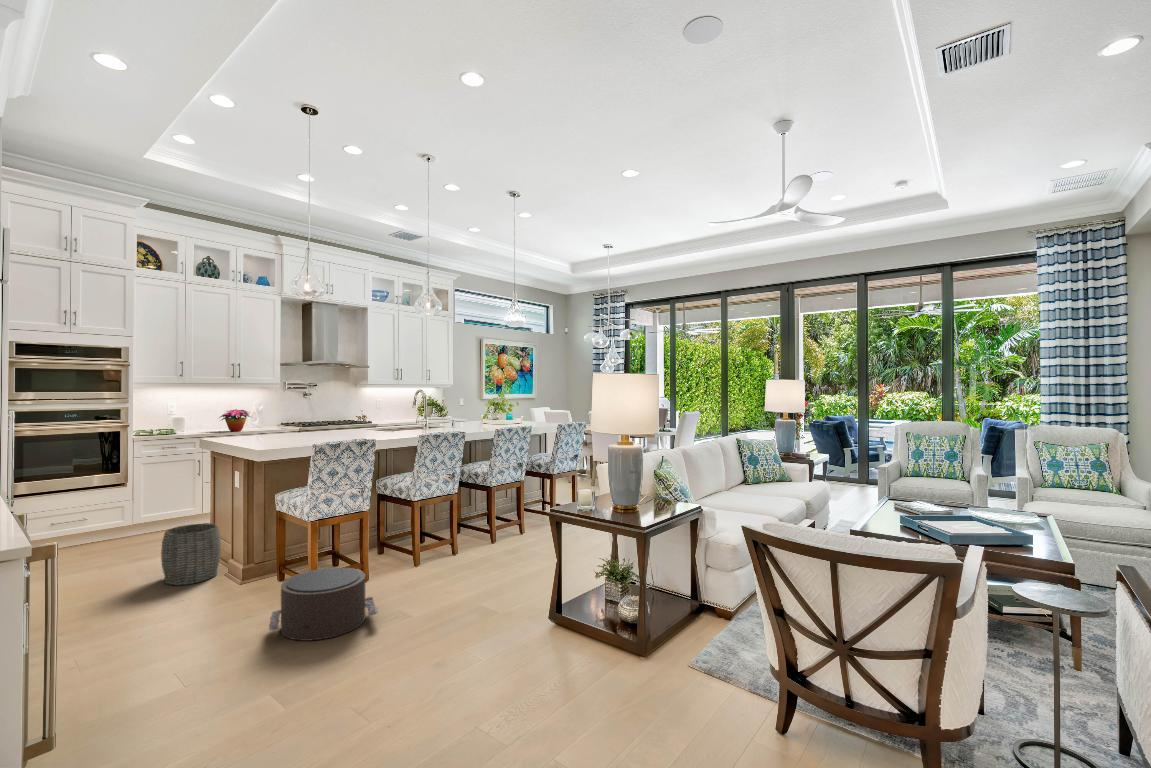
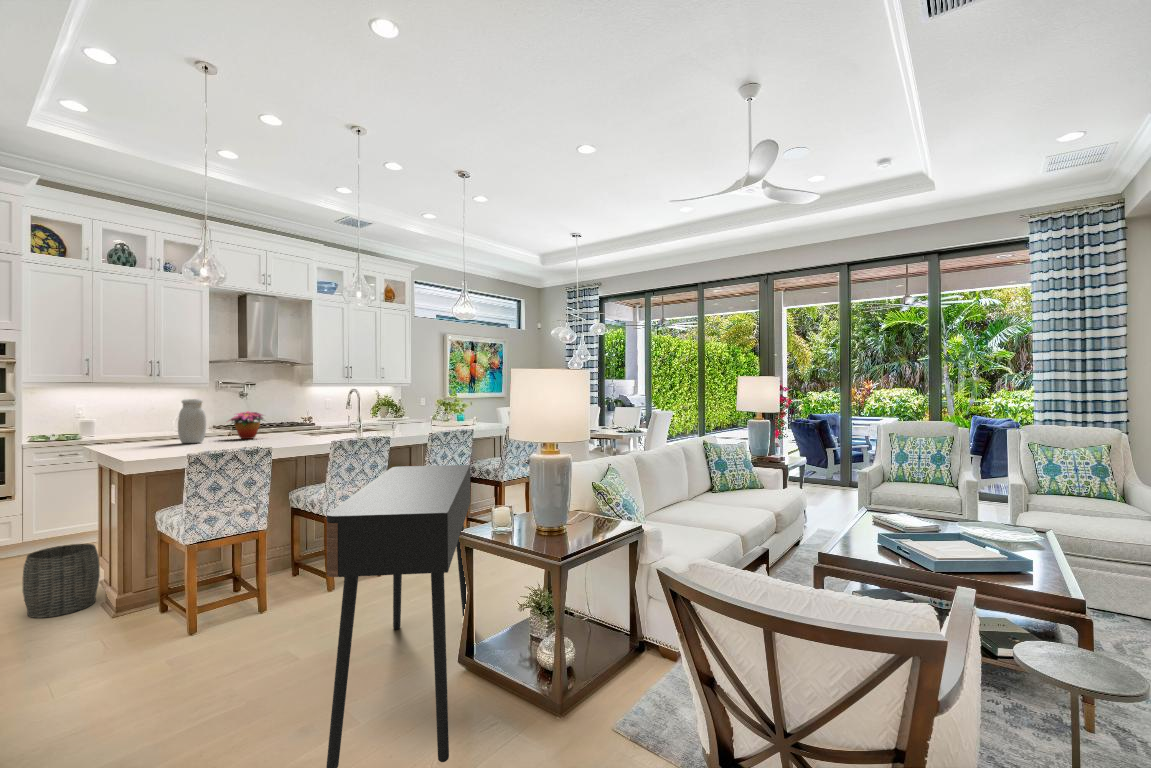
jar: none [275,398,299,437] -> present [178,399,206,443]
flower arrangement: present [219,409,250,431] -> present [229,411,263,439]
console table: none [469,456,563,691] -> present [326,465,470,768]
pouf: present [269,567,378,641] -> none [106,600,255,695]

